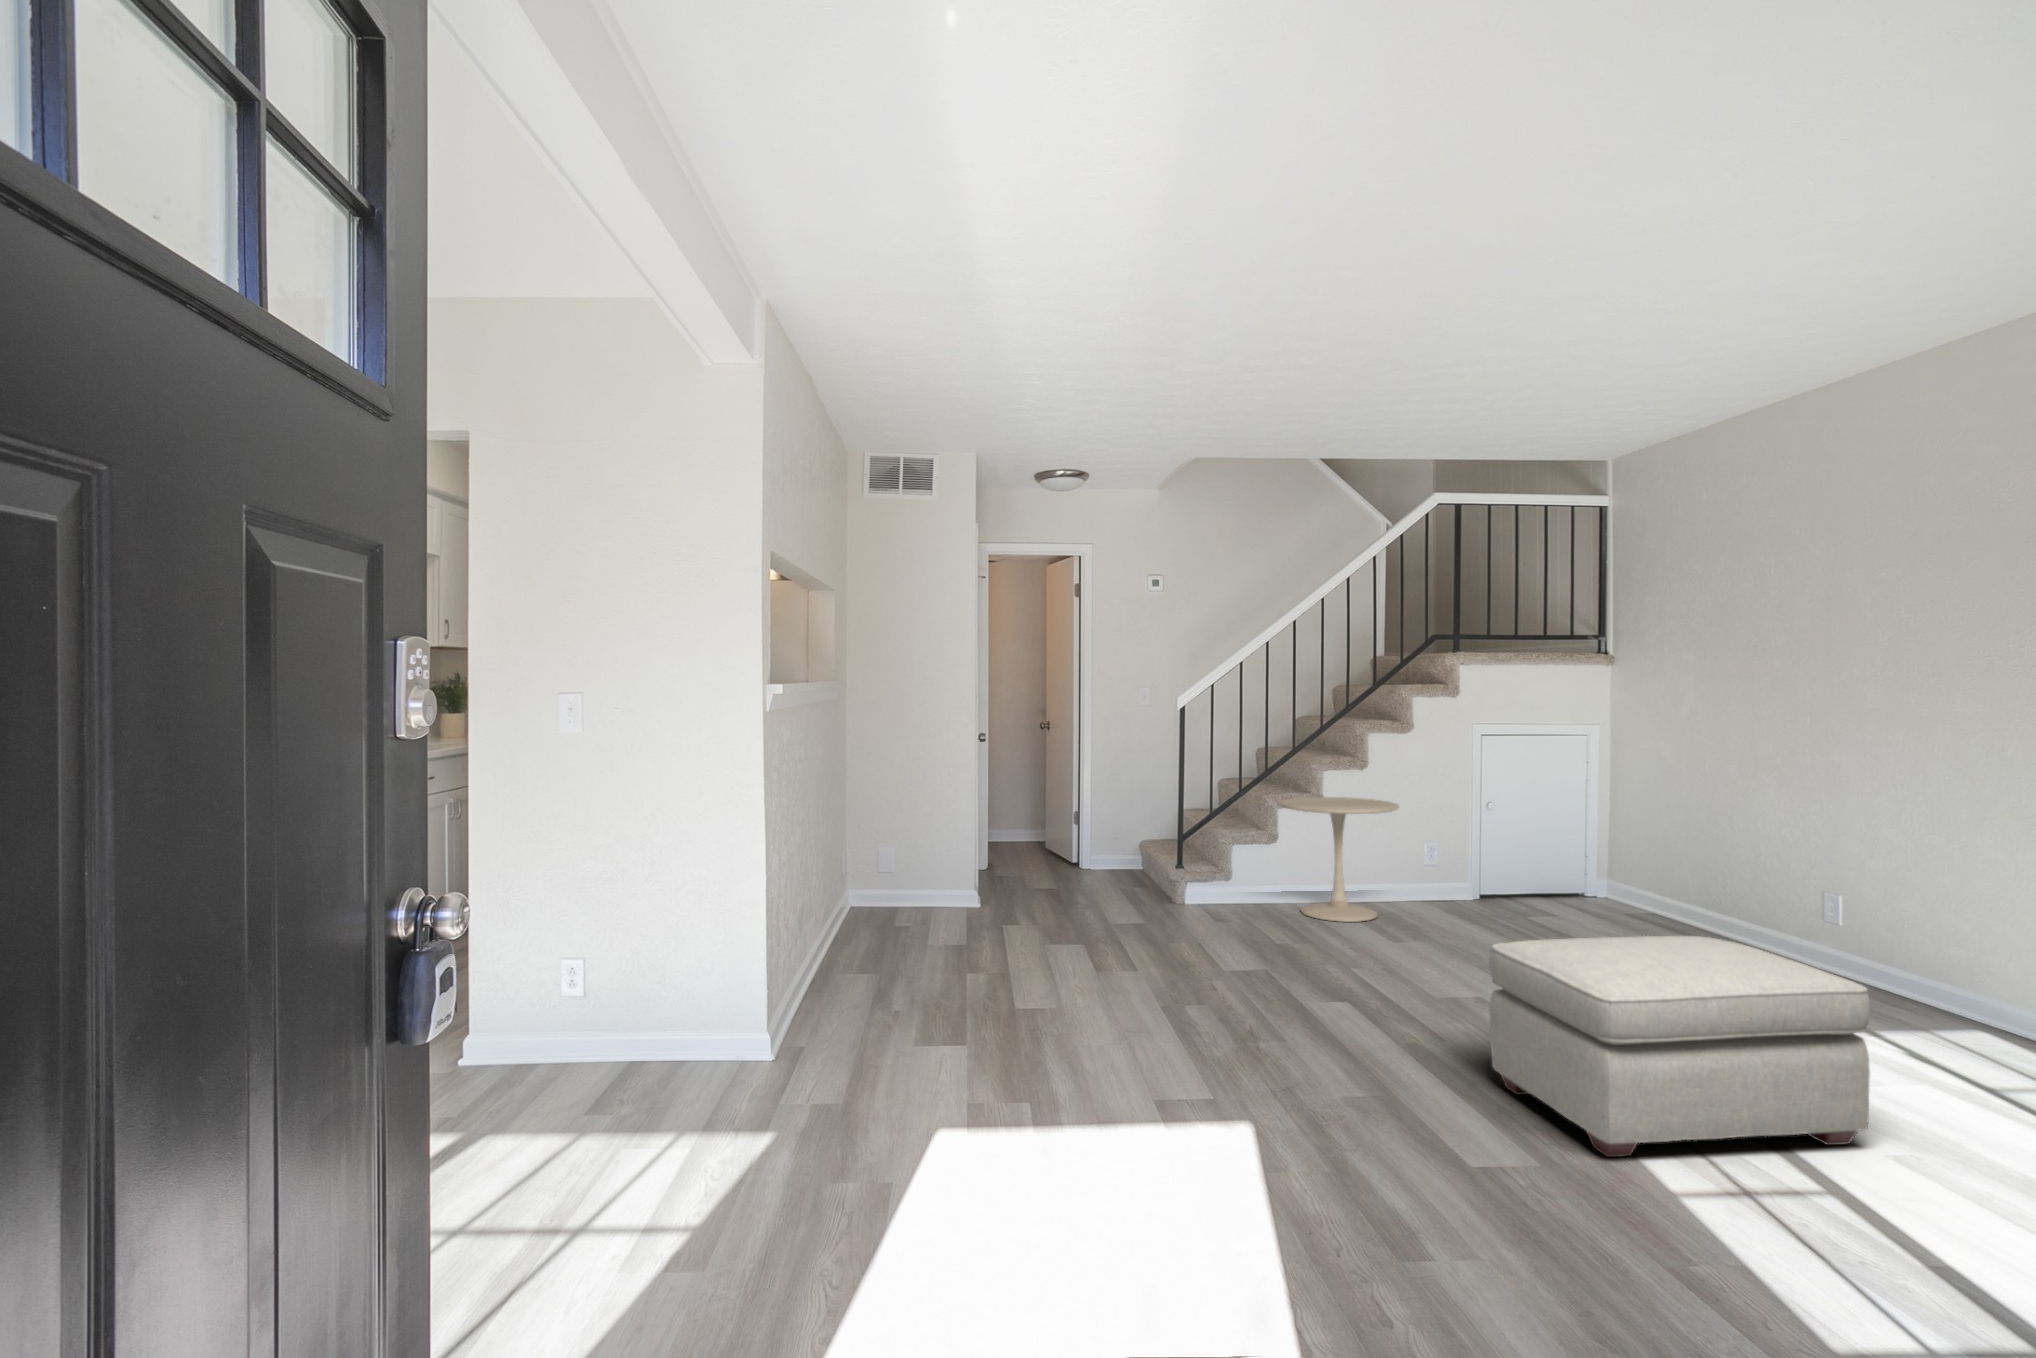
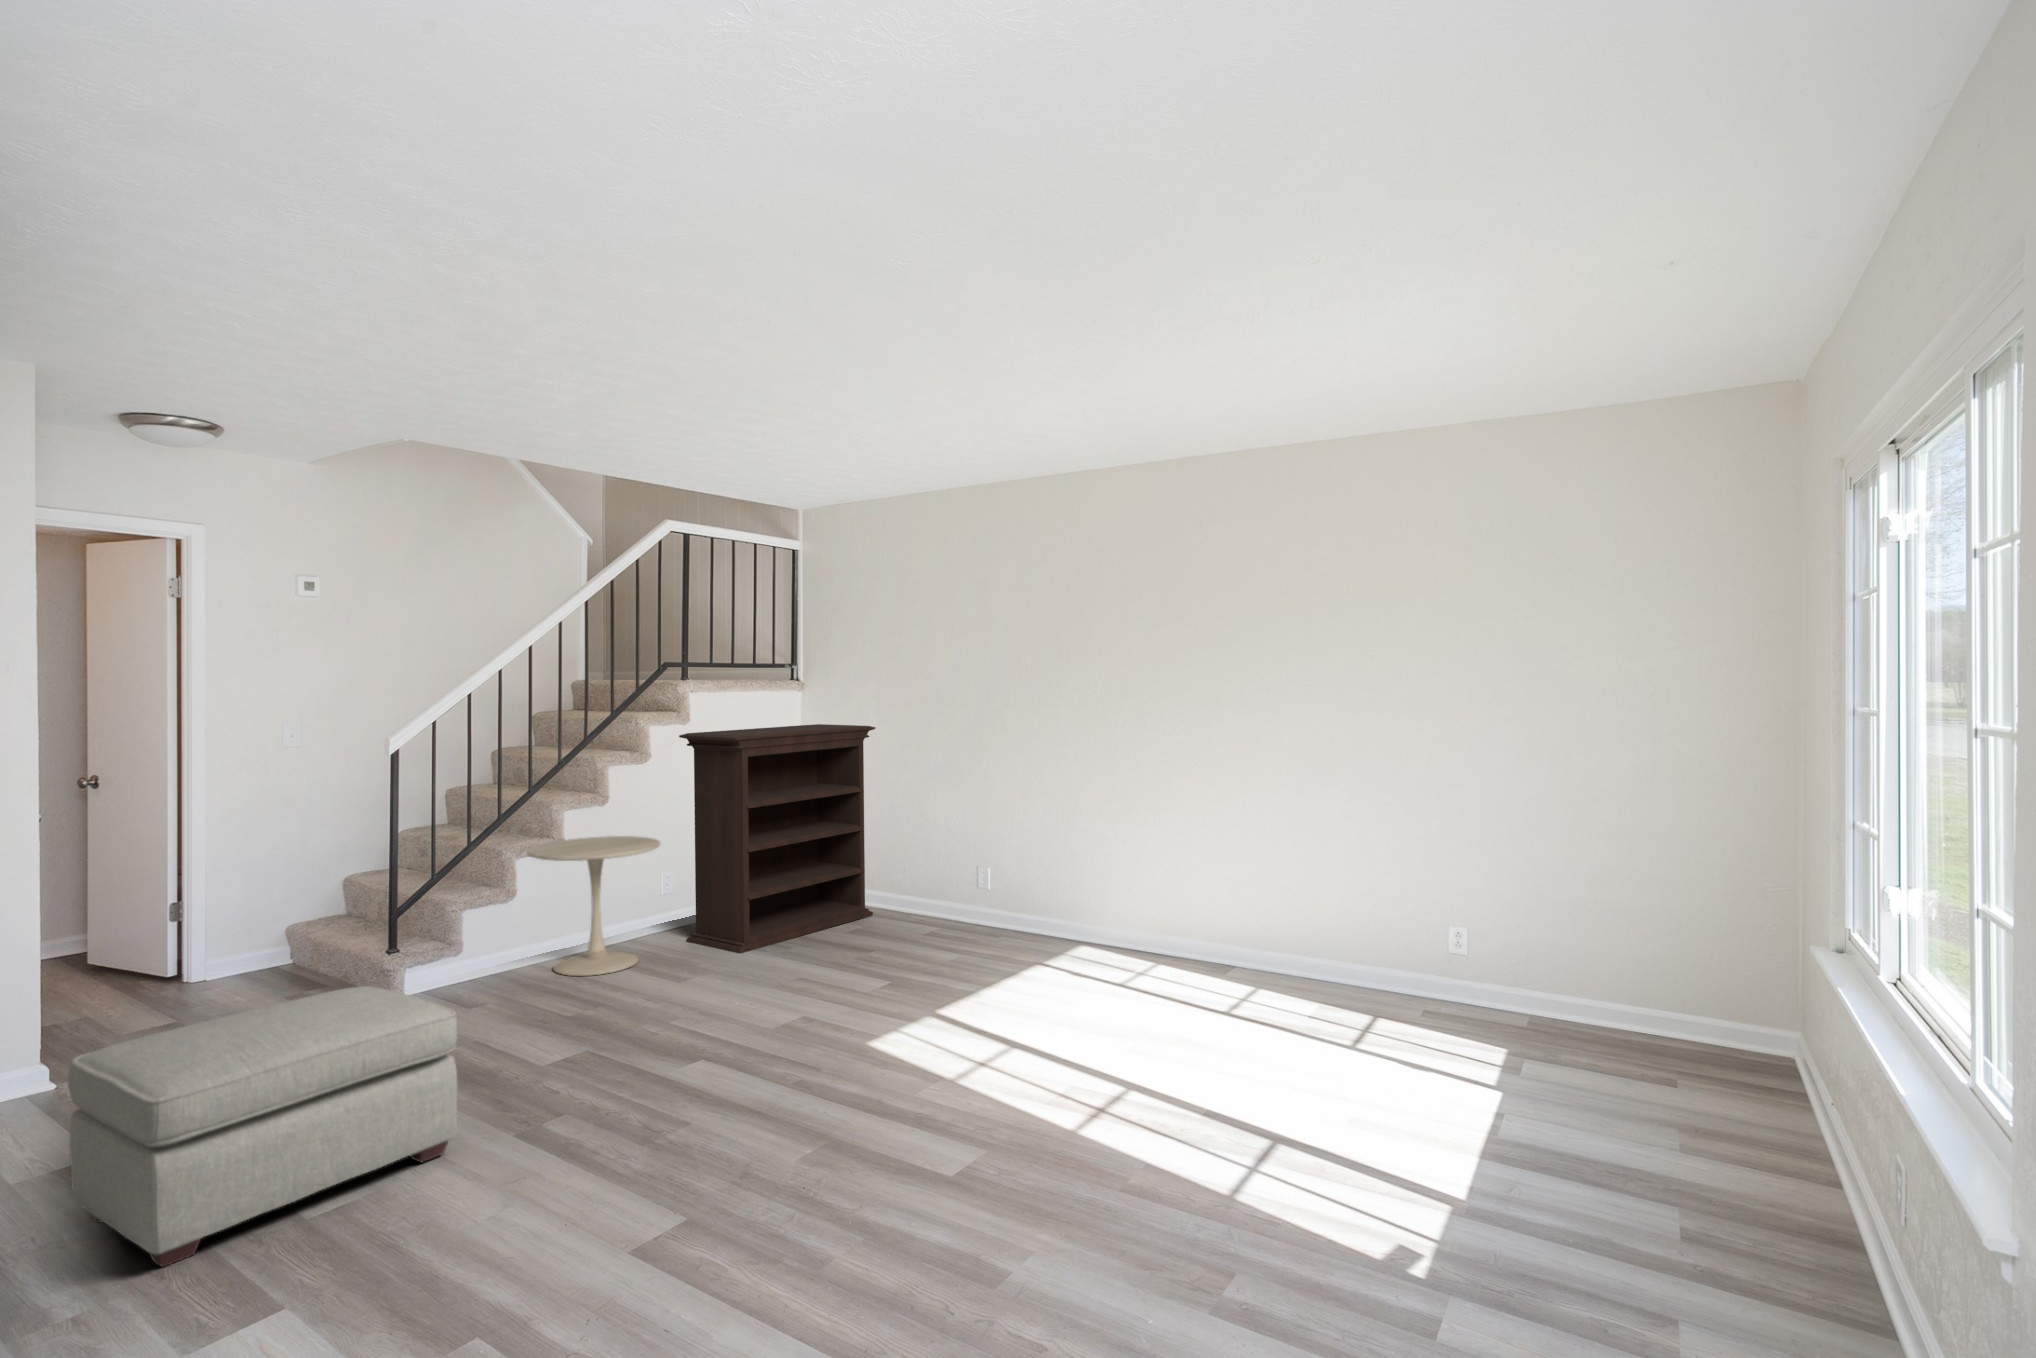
bookshelf: none [1430,703,1678,933] -> present [679,724,875,954]
ottoman: present [1489,936,1870,1157] -> present [68,986,457,1267]

